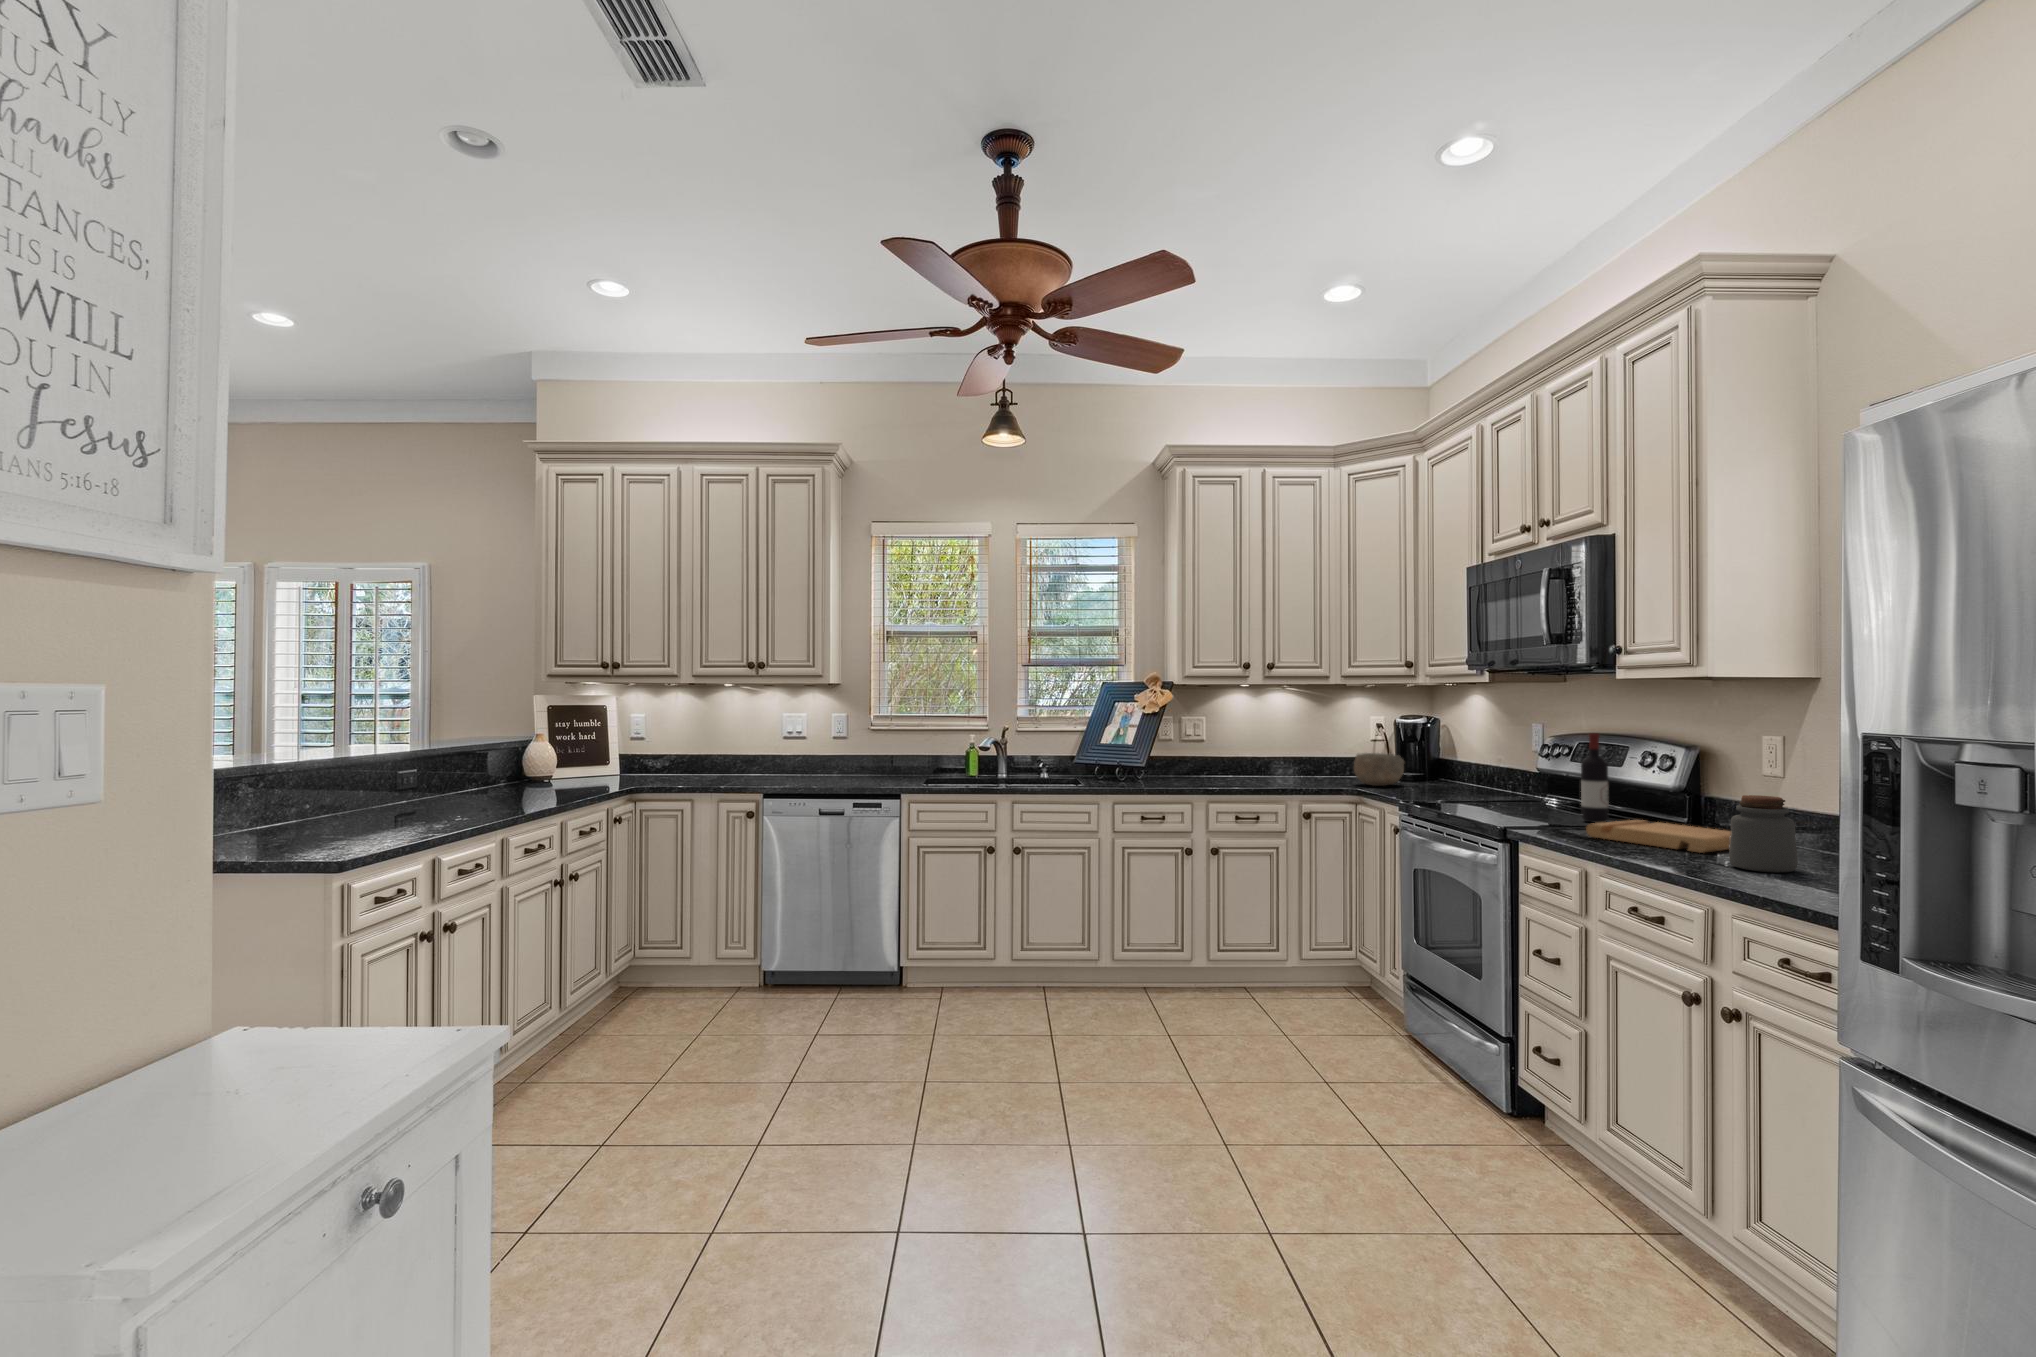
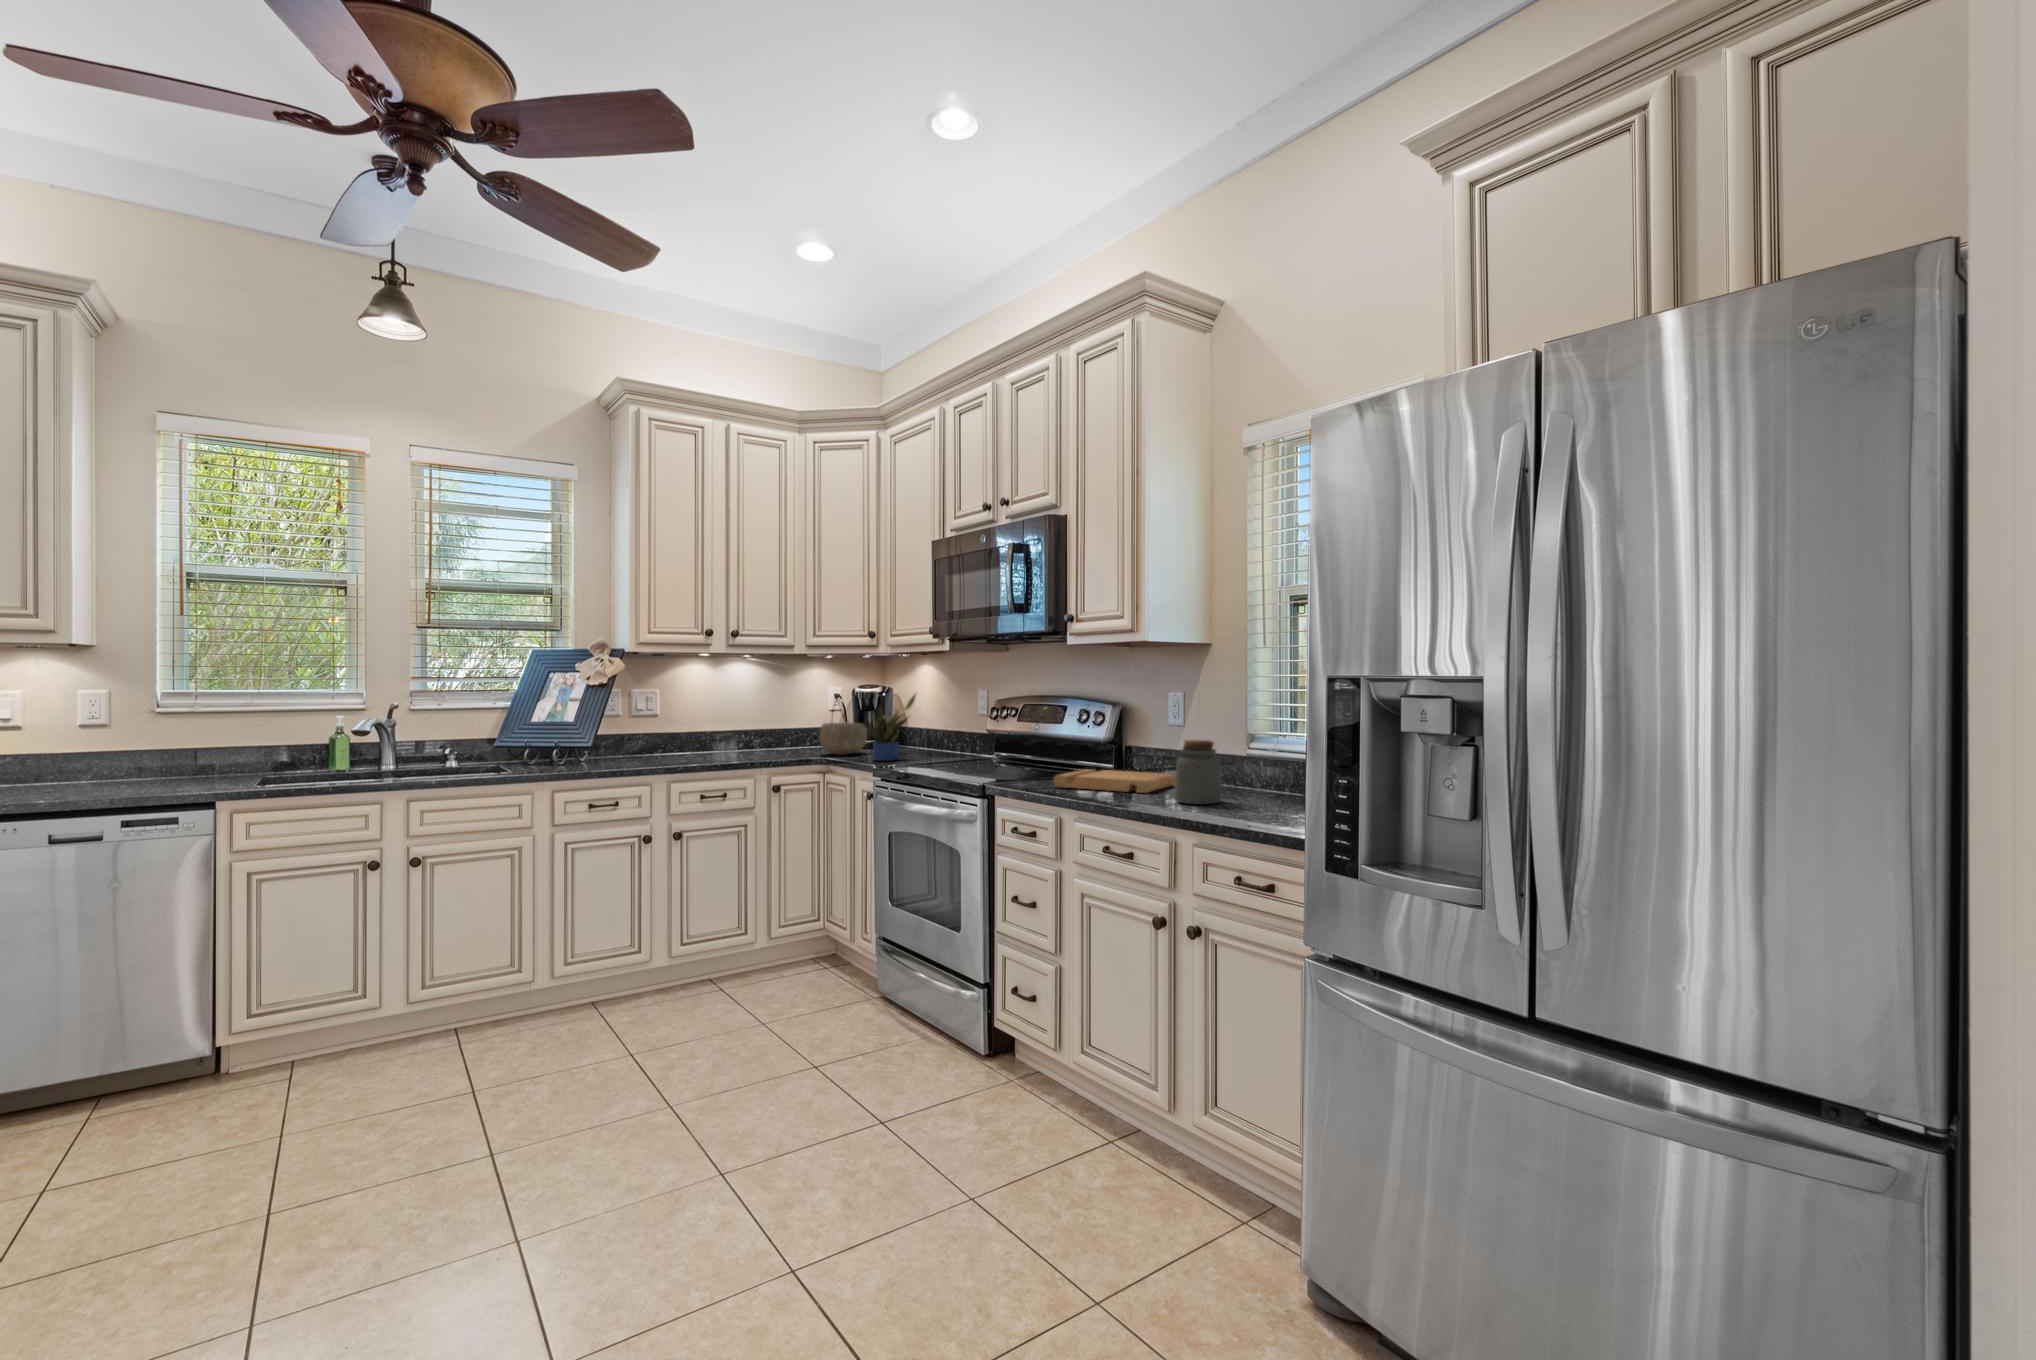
potted plant: none [1404,726,1453,795] -> present [873,694,916,761]
wine bottle: present [1581,733,1609,823] -> none [1037,694,1059,775]

